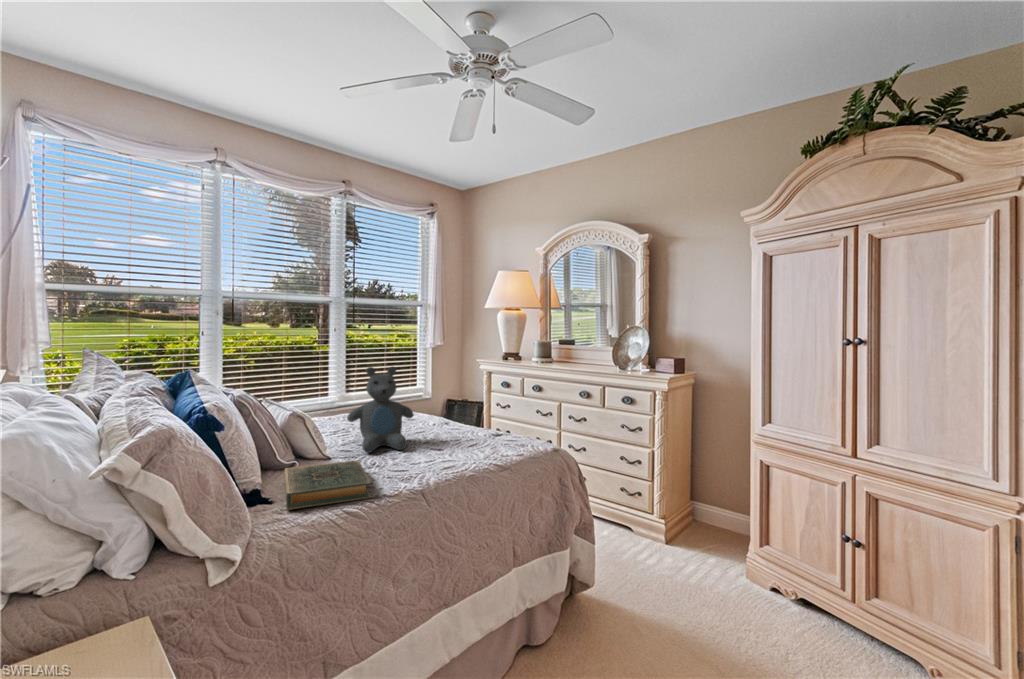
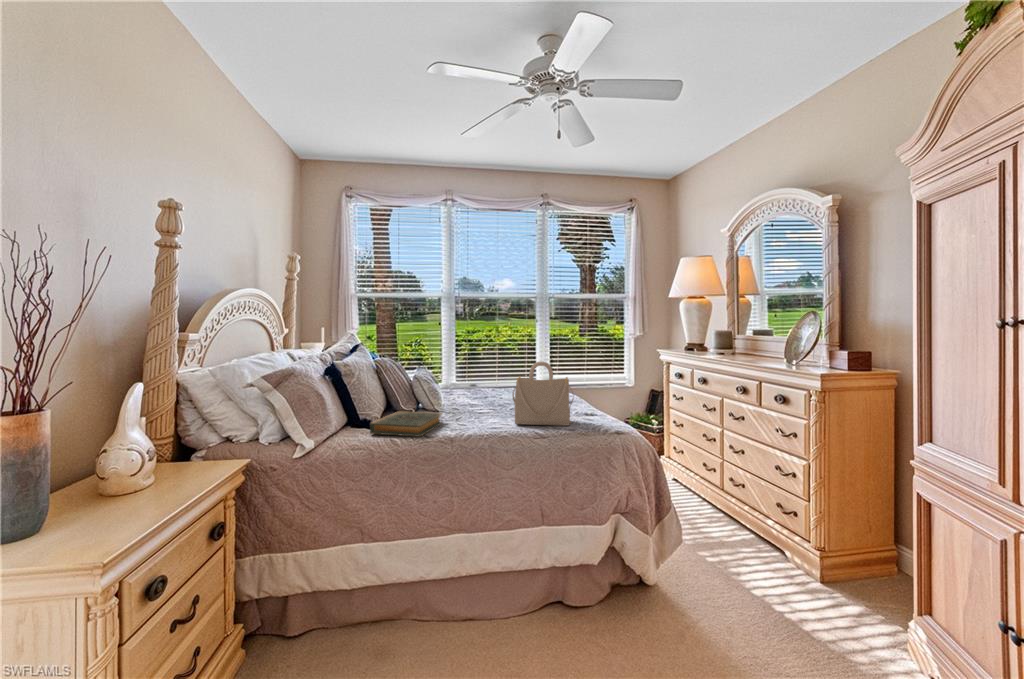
teddy bear: present [347,367,414,453] -> none [467,347,516,413]
handbag: none [444,382,511,459] -> present [512,362,573,426]

